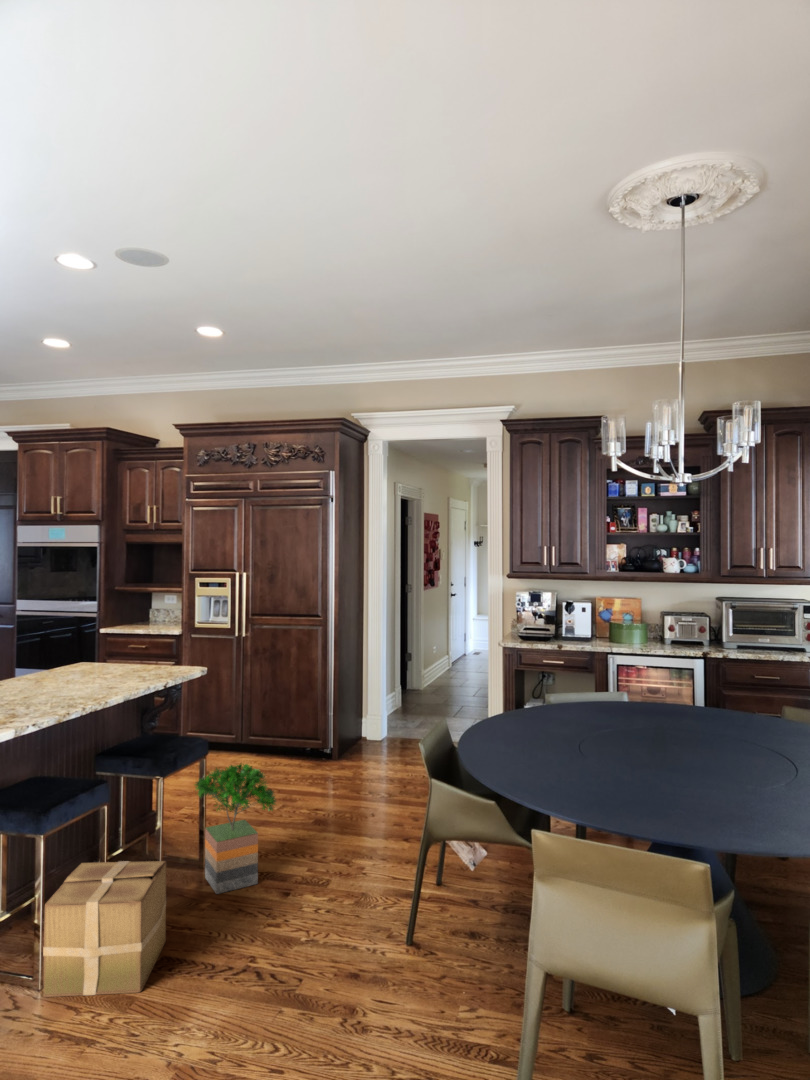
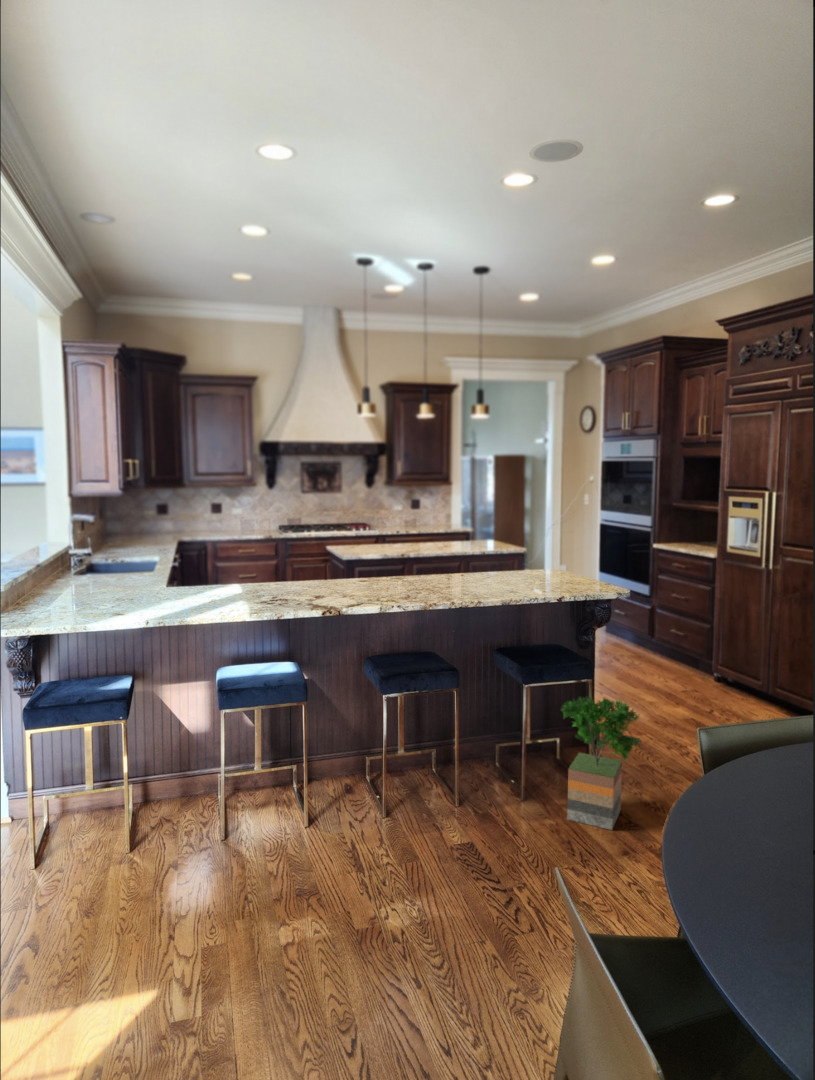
cardboard box: present [43,861,166,997] -> none [378,736,486,857]

